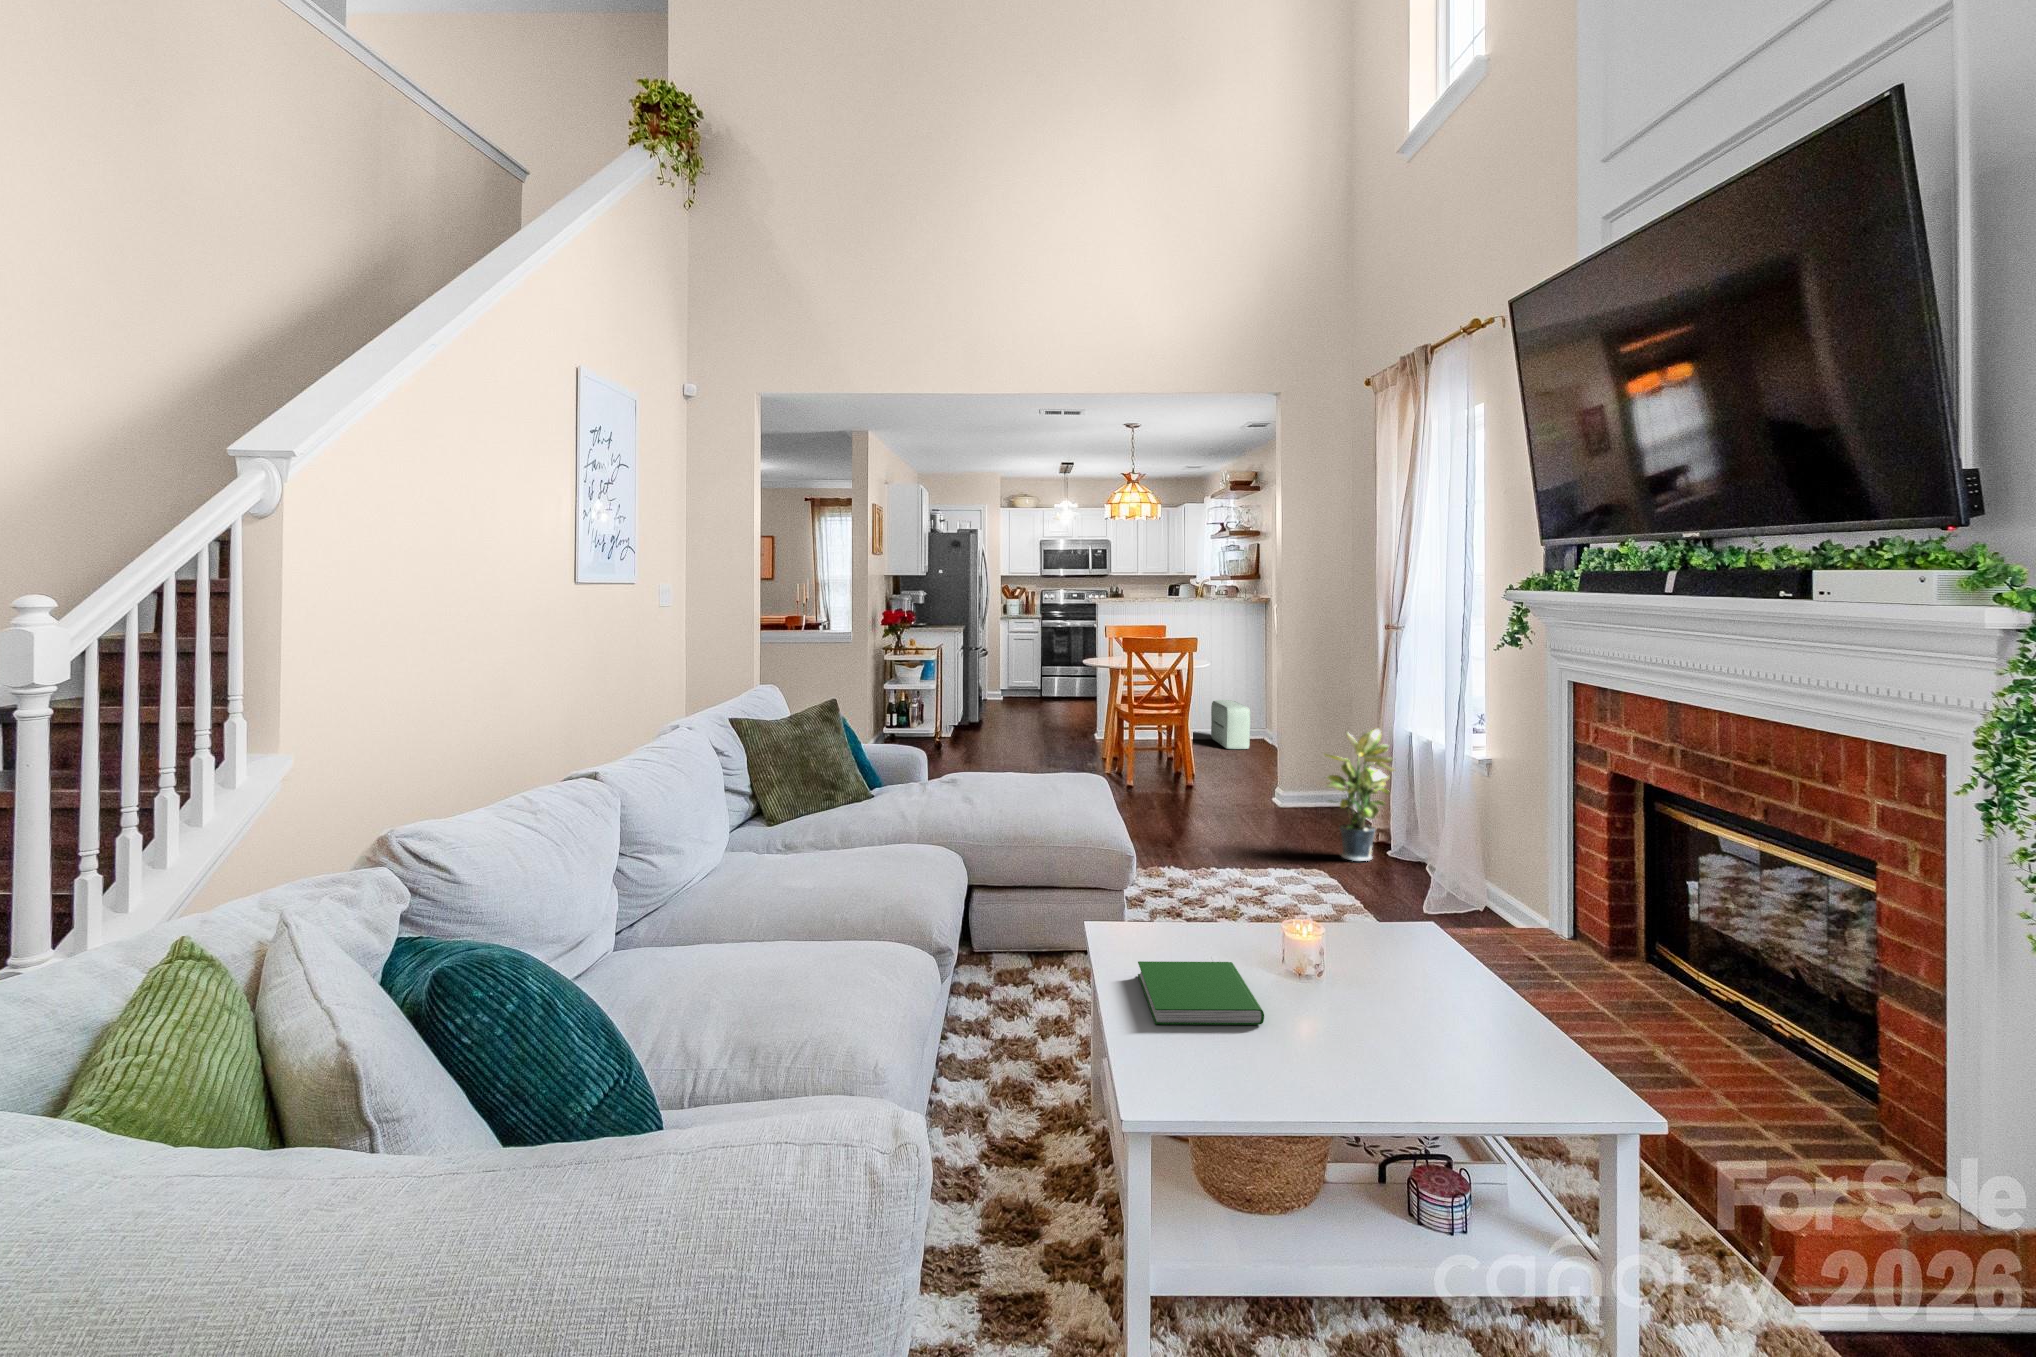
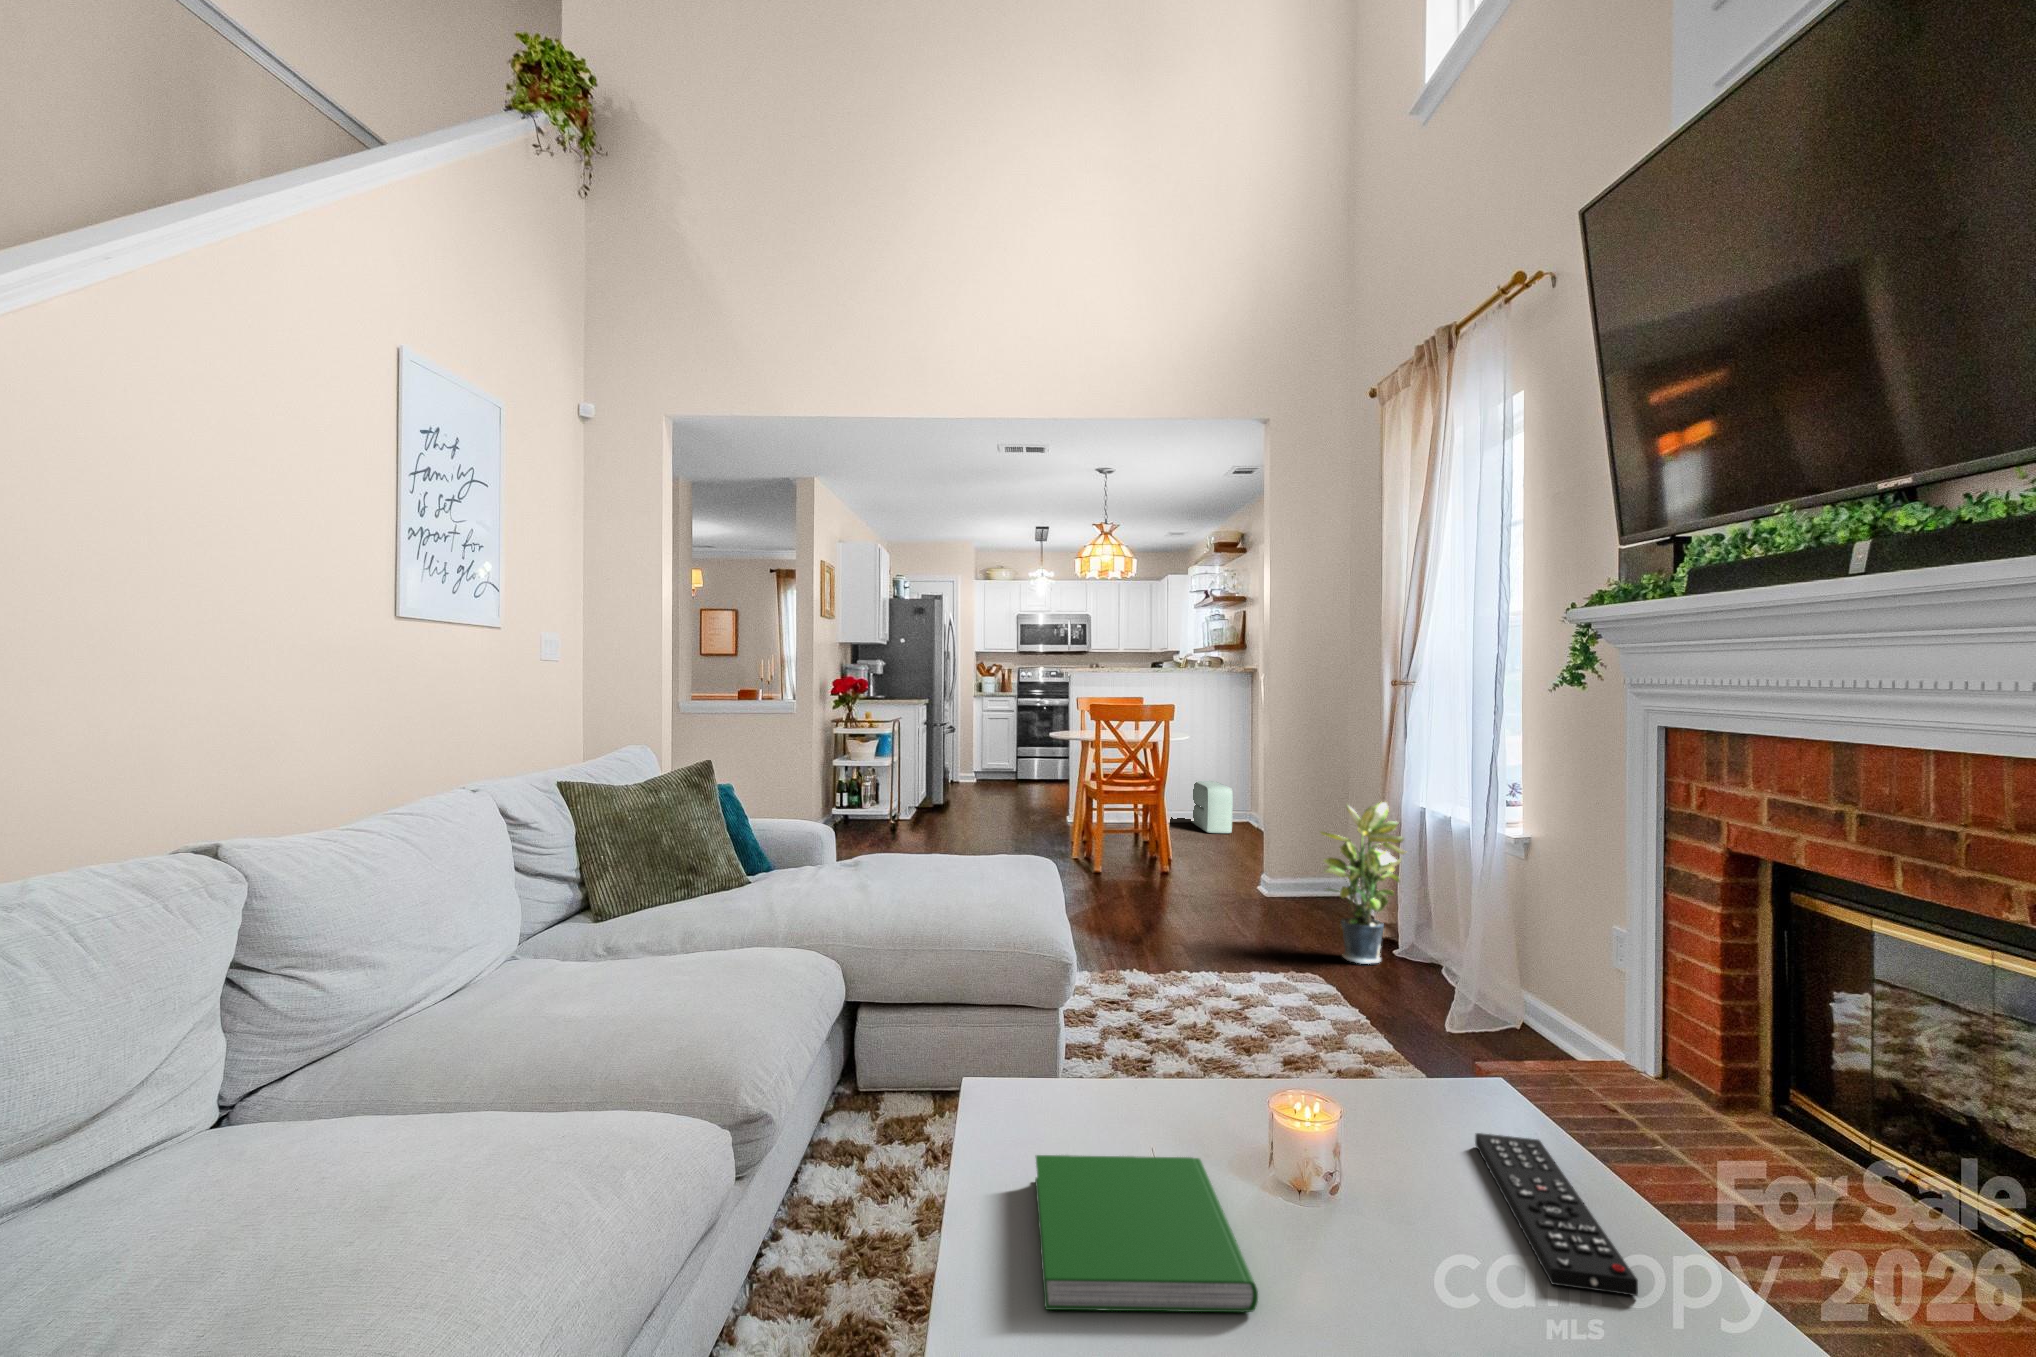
remote control: none [1396,951,1463,1018] -> present [1475,1133,1638,1296]

